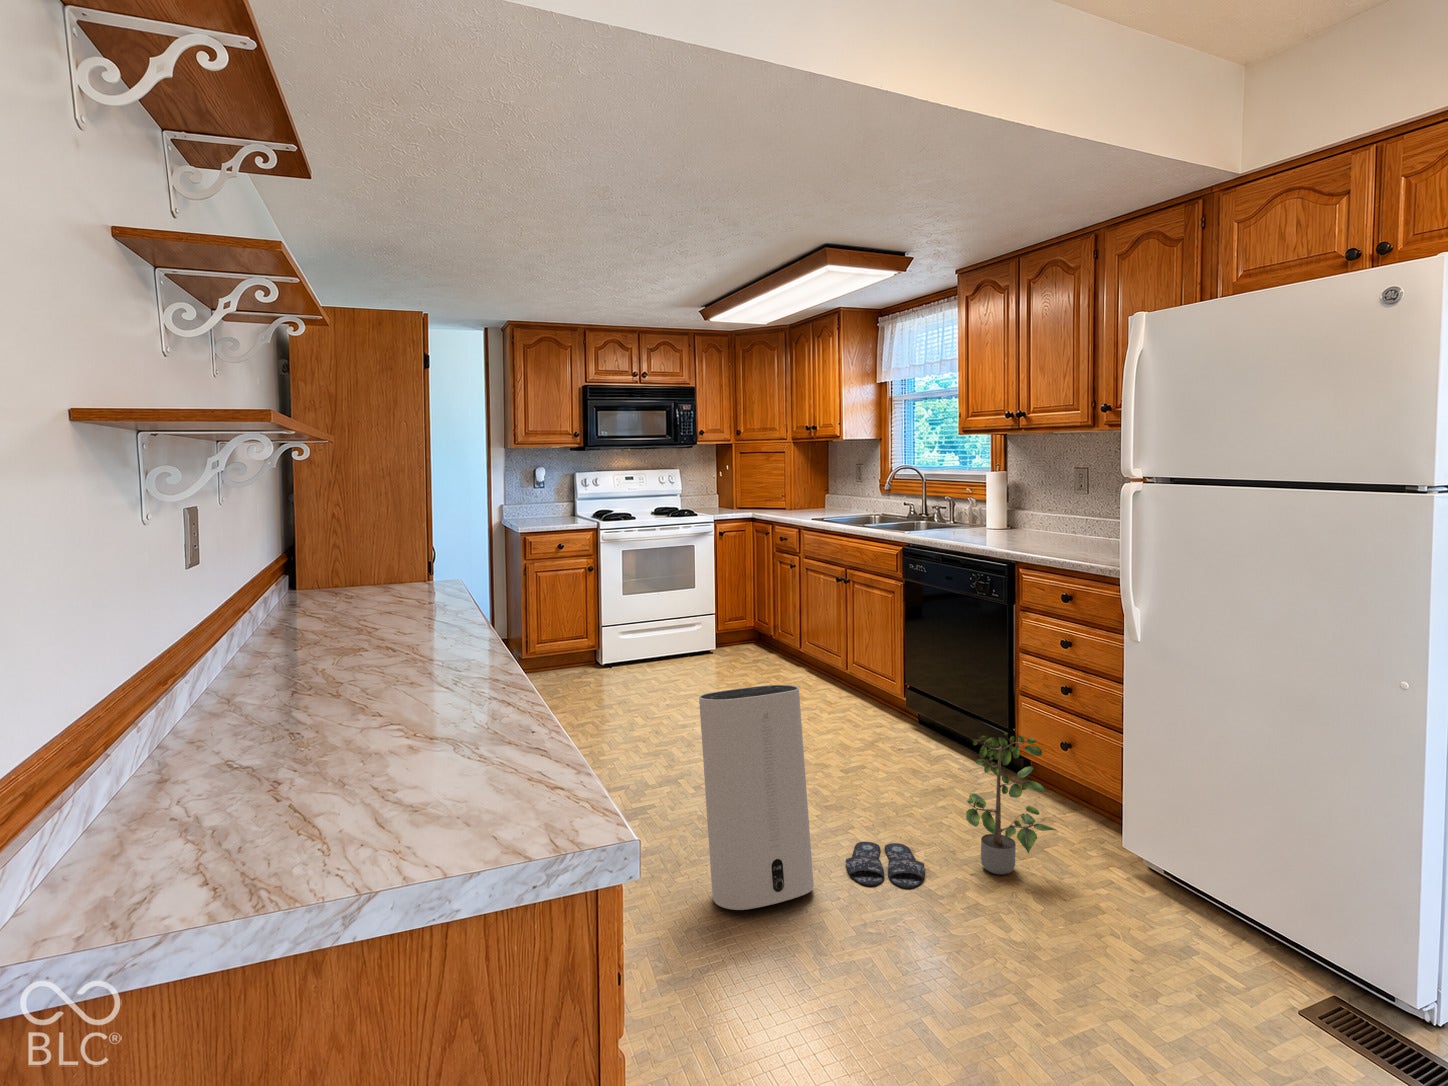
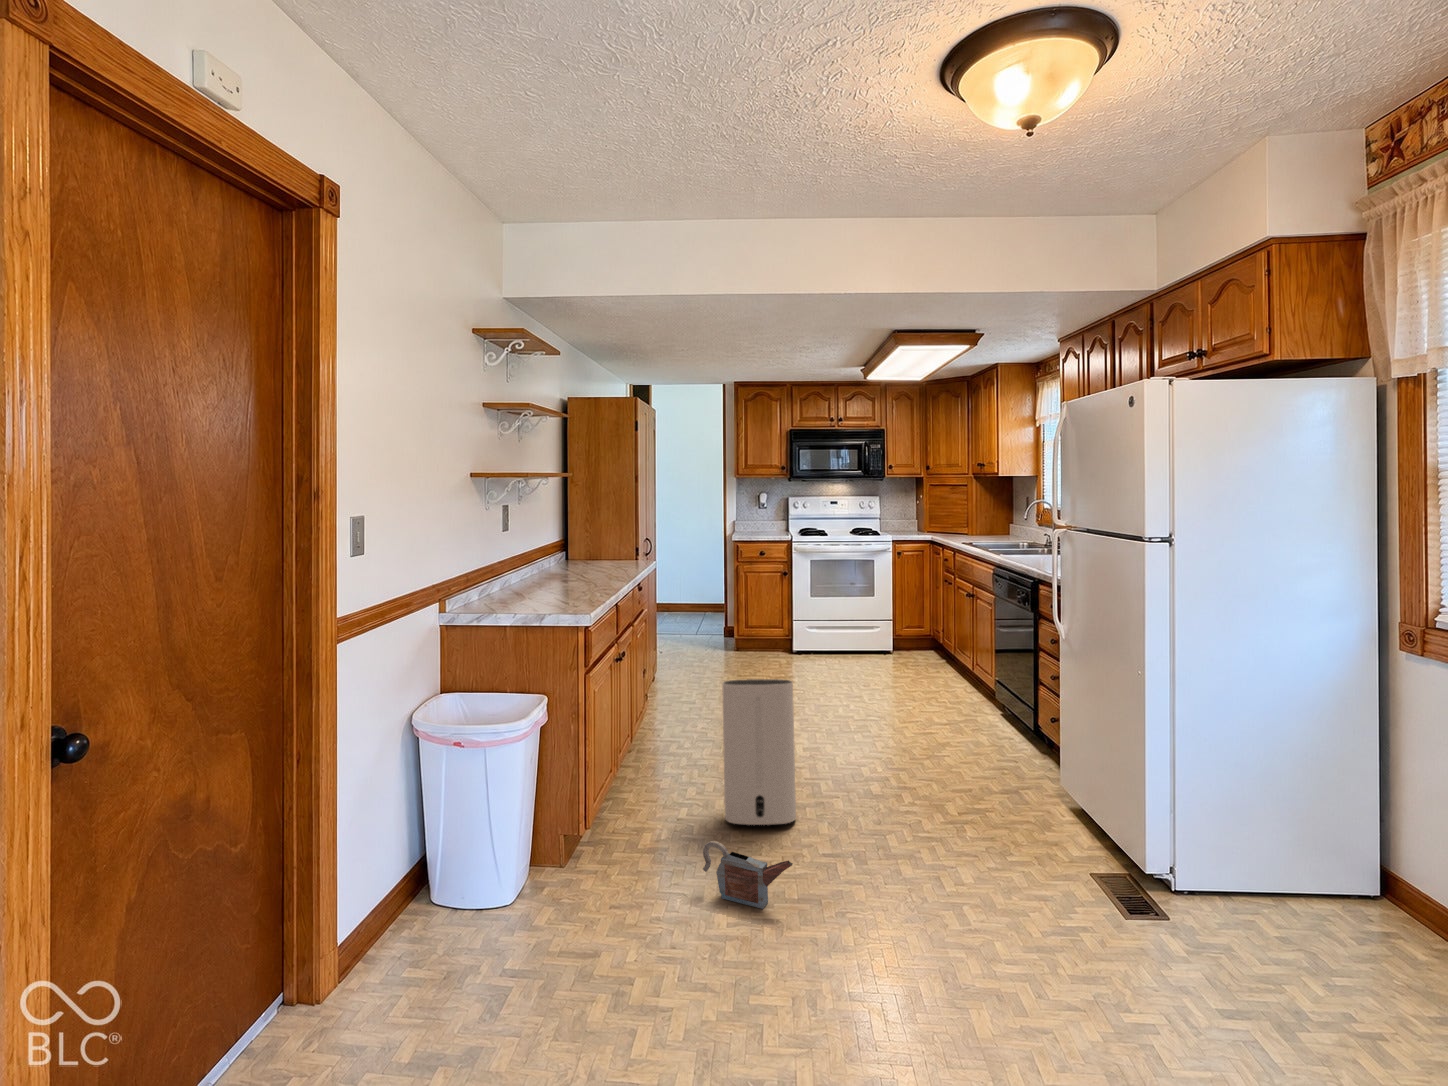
potted plant: present [966,732,1056,875] -> none [912,733,977,843]
slippers: present [846,842,925,888] -> none [828,804,890,837]
watering can: none [790,953,950,1045] -> present [703,841,793,909]

